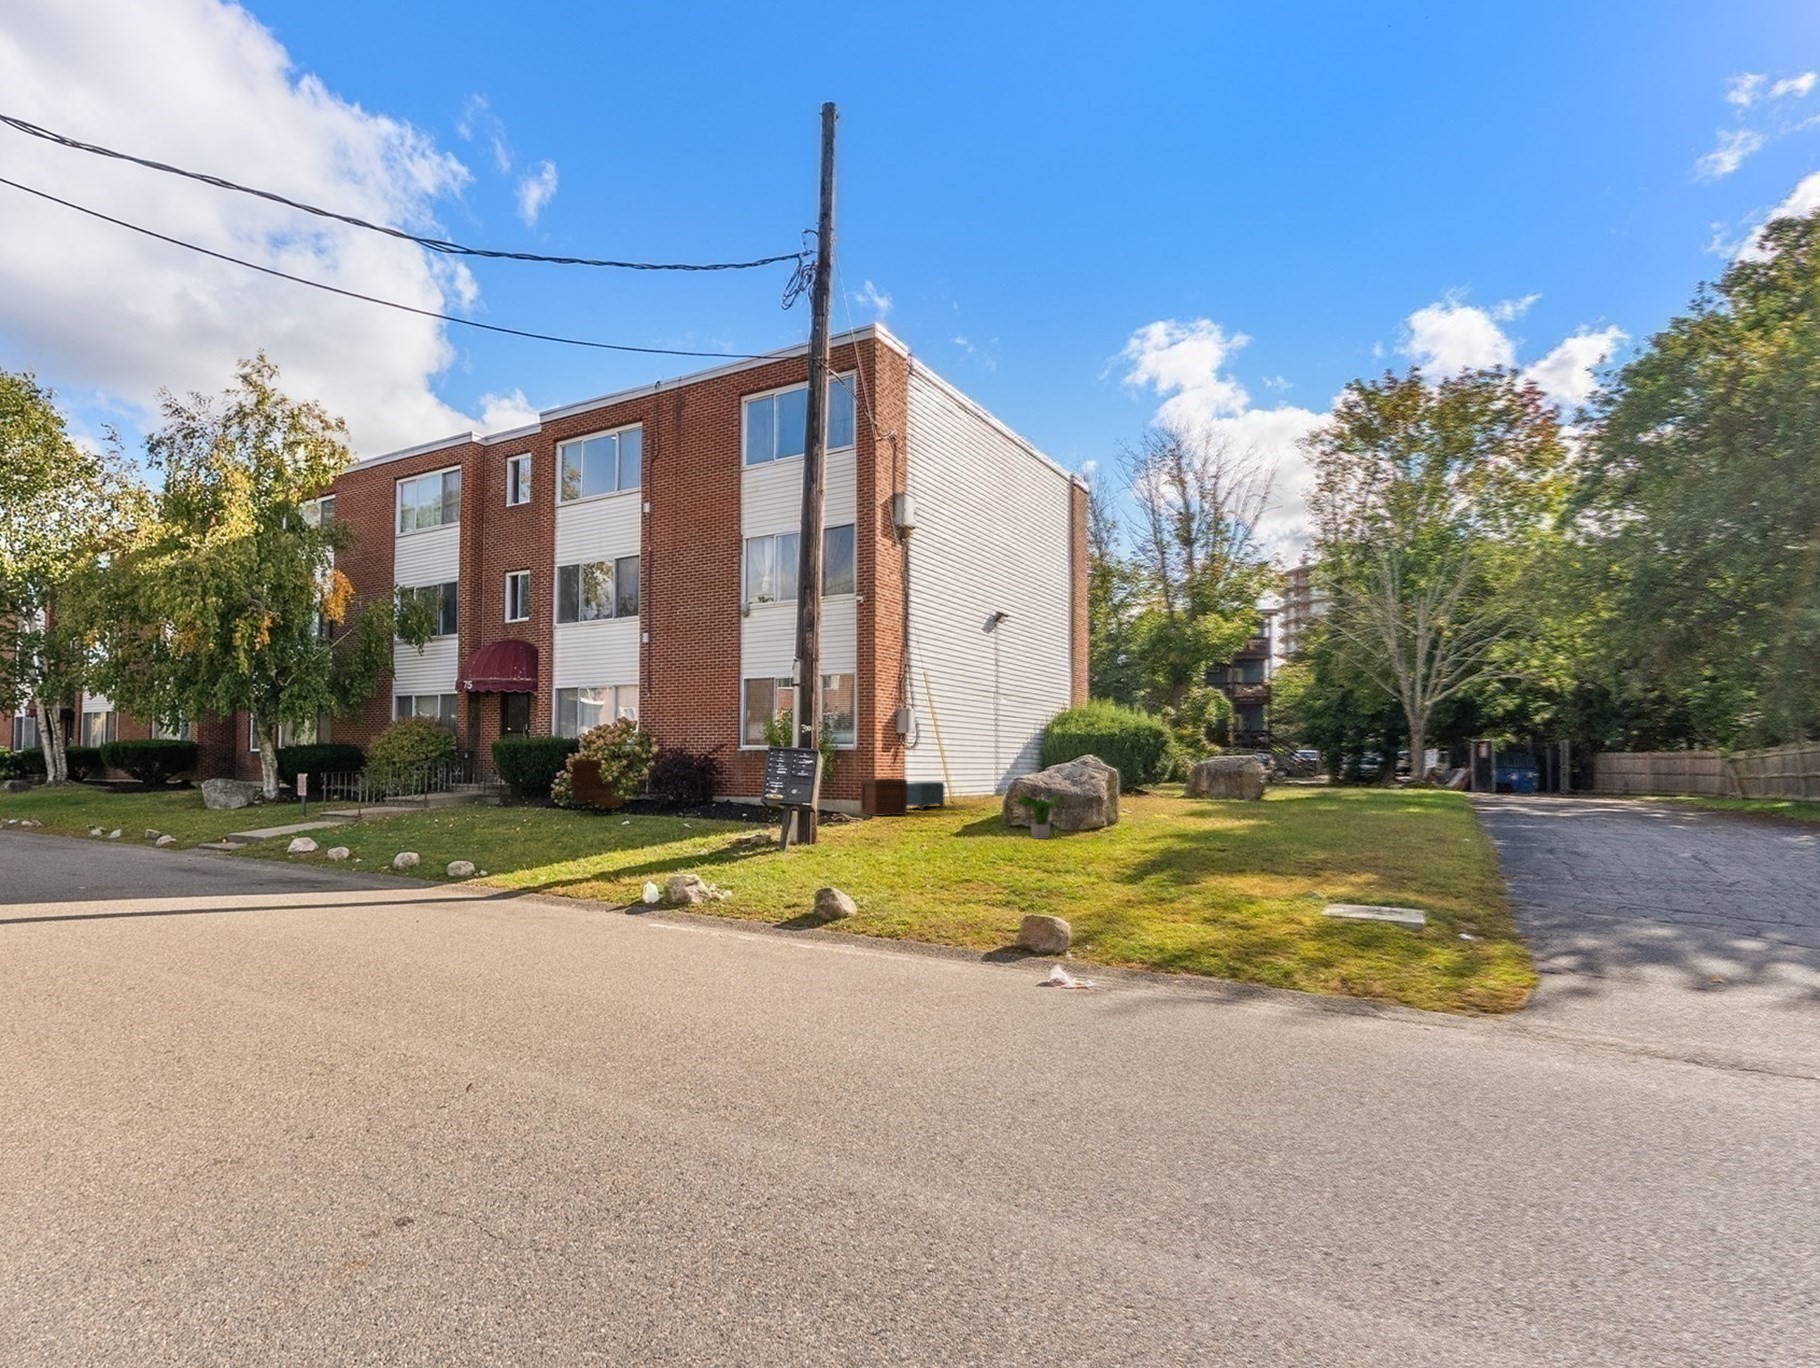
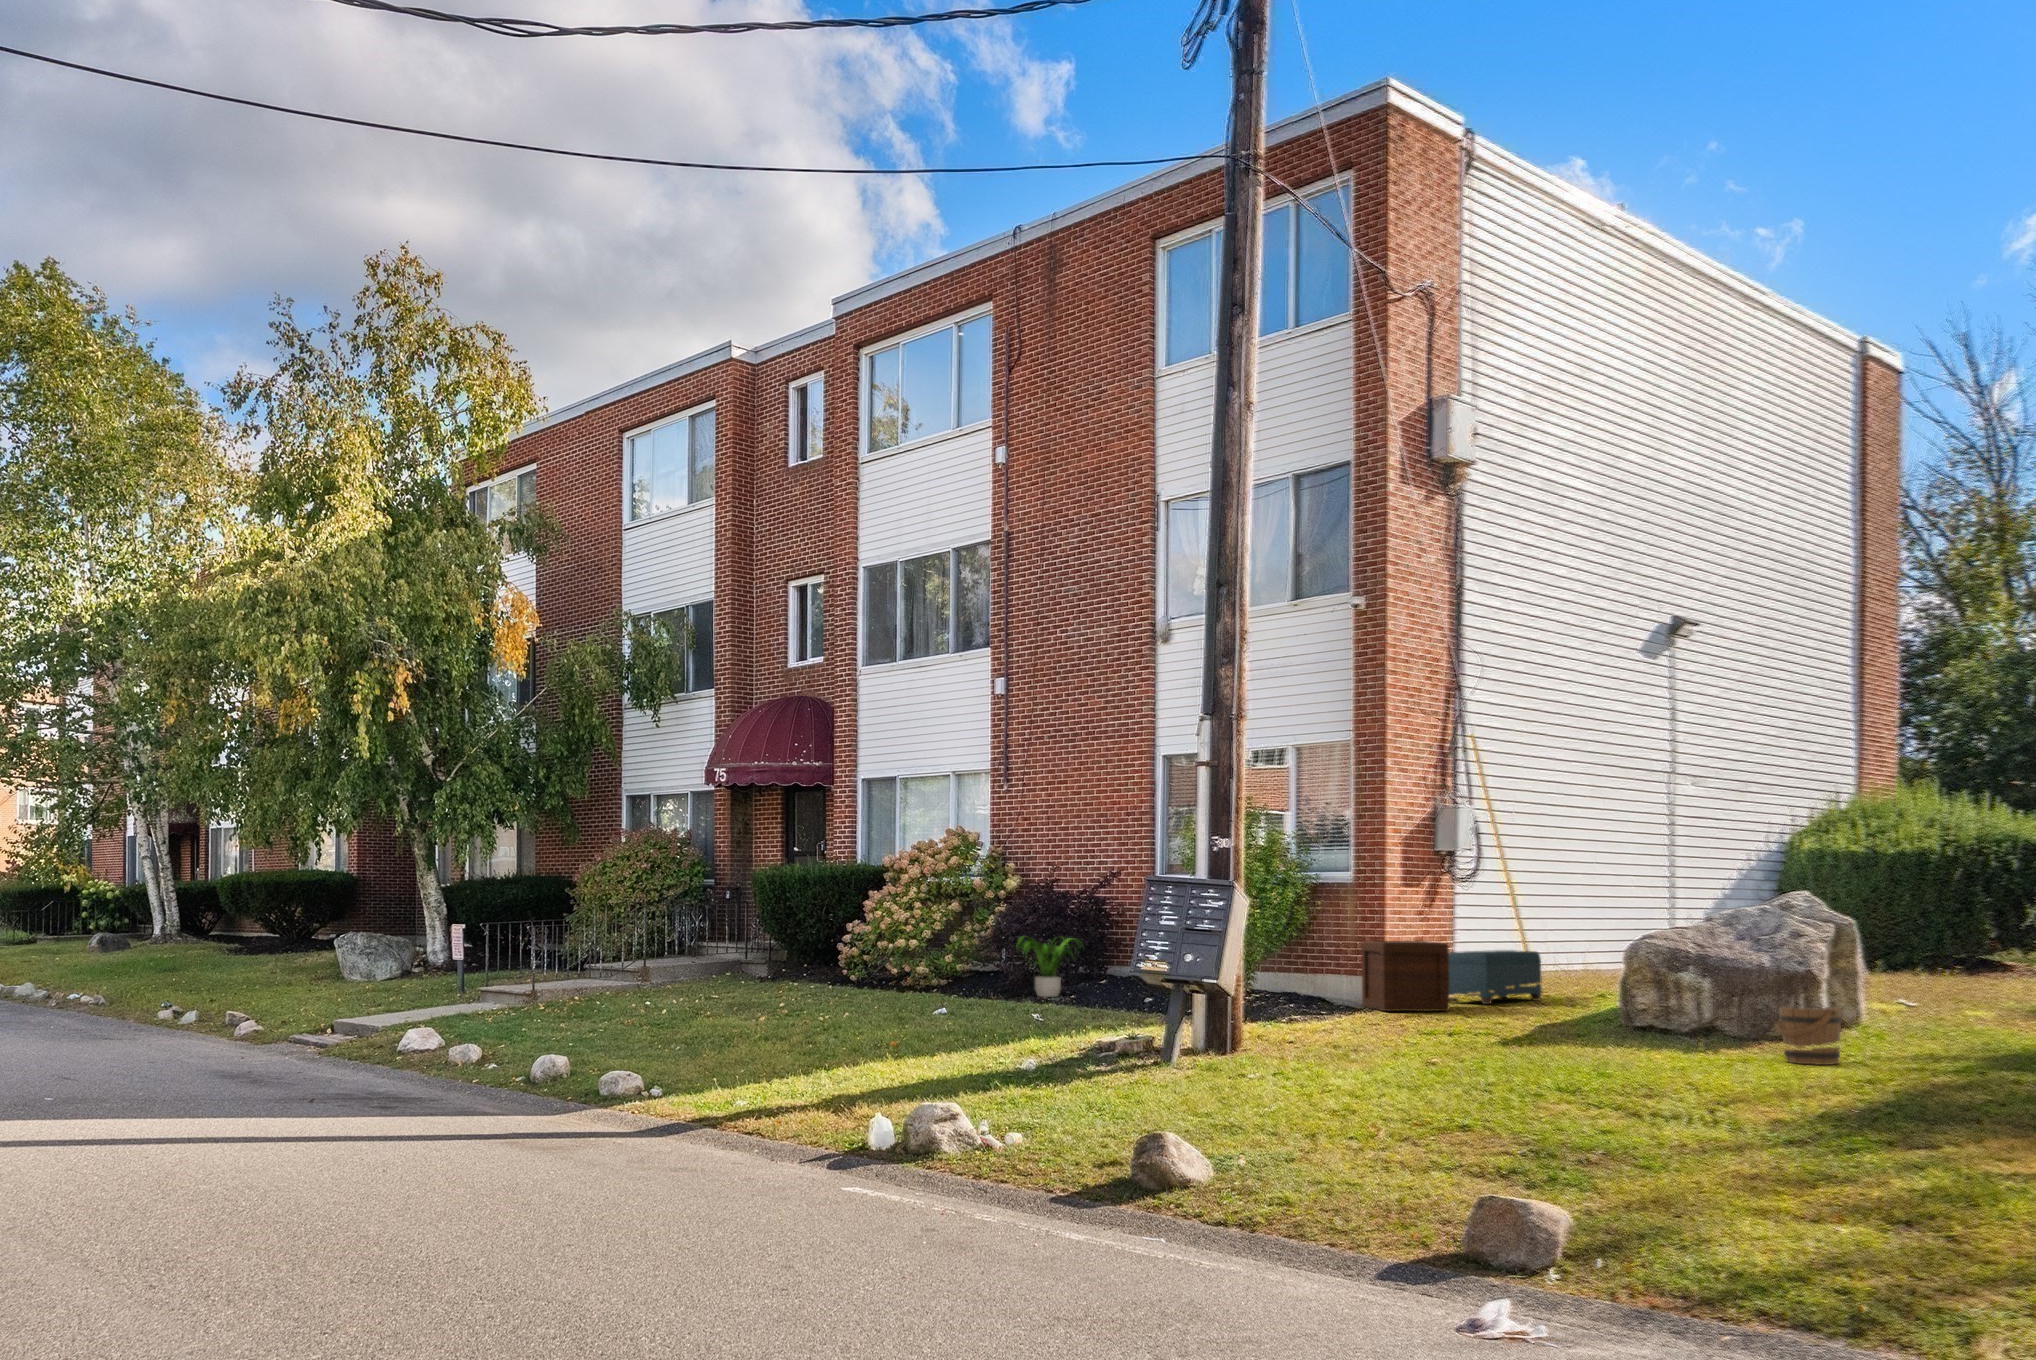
lounge chair: present [570,759,623,814] -> none [859,901,945,999]
potted plant: present [1018,795,1064,839] -> present [1016,936,1081,997]
bucket: none [1088,810,1120,839] -> present [1775,1007,1842,1065]

